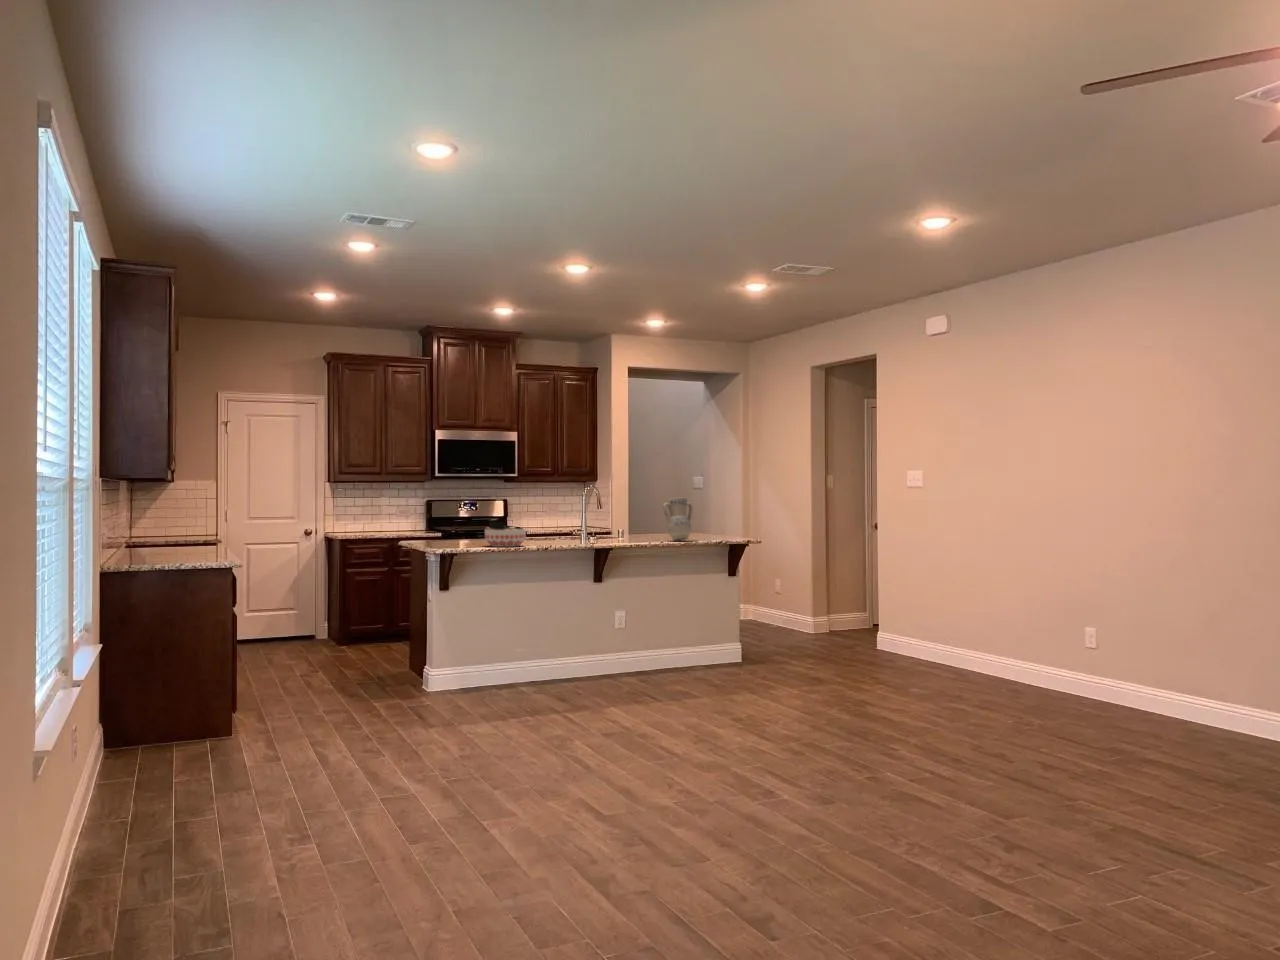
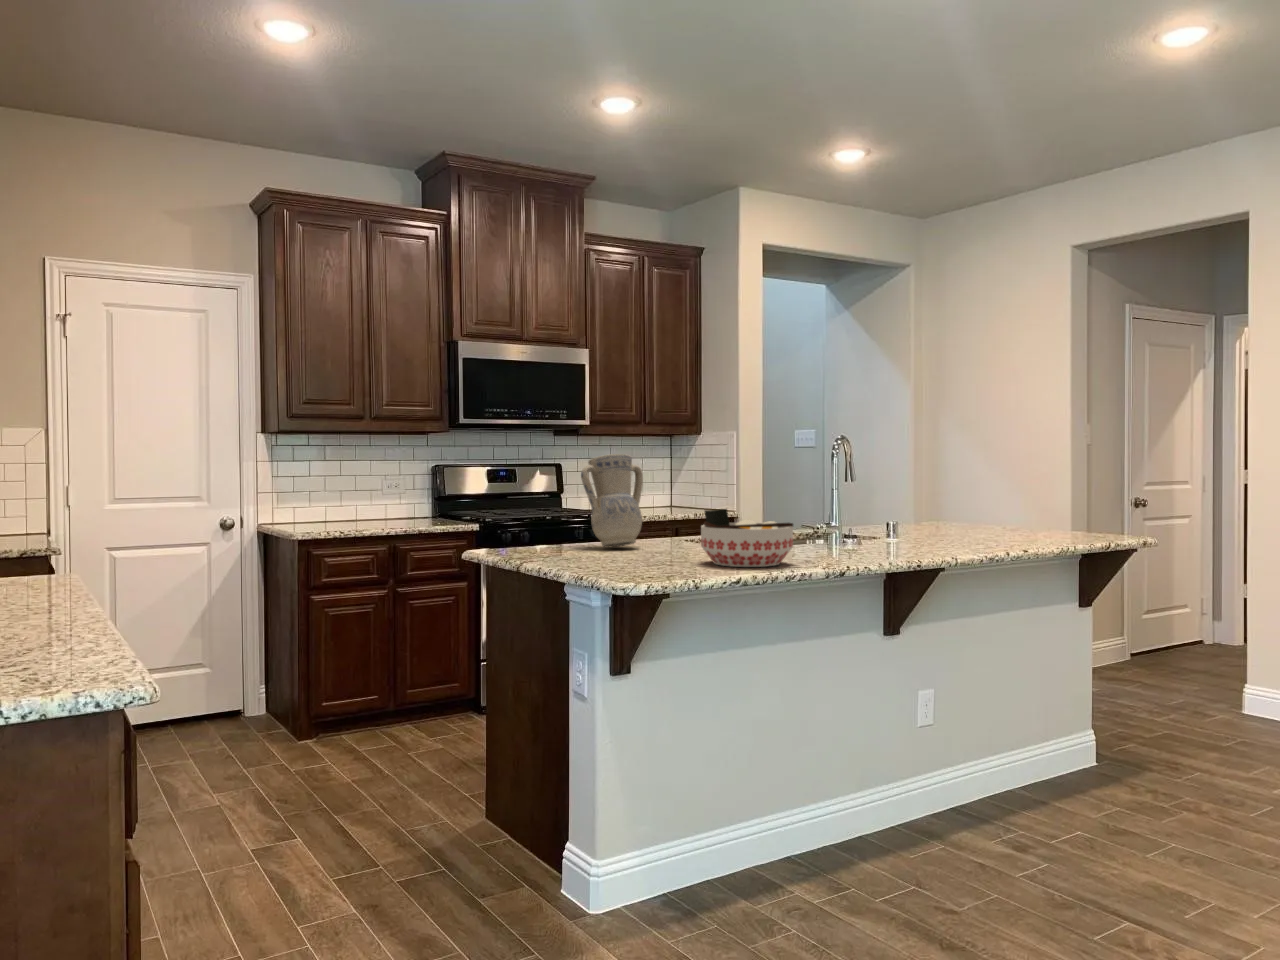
vase: present [663,498,693,541] -> present [581,454,643,547]

